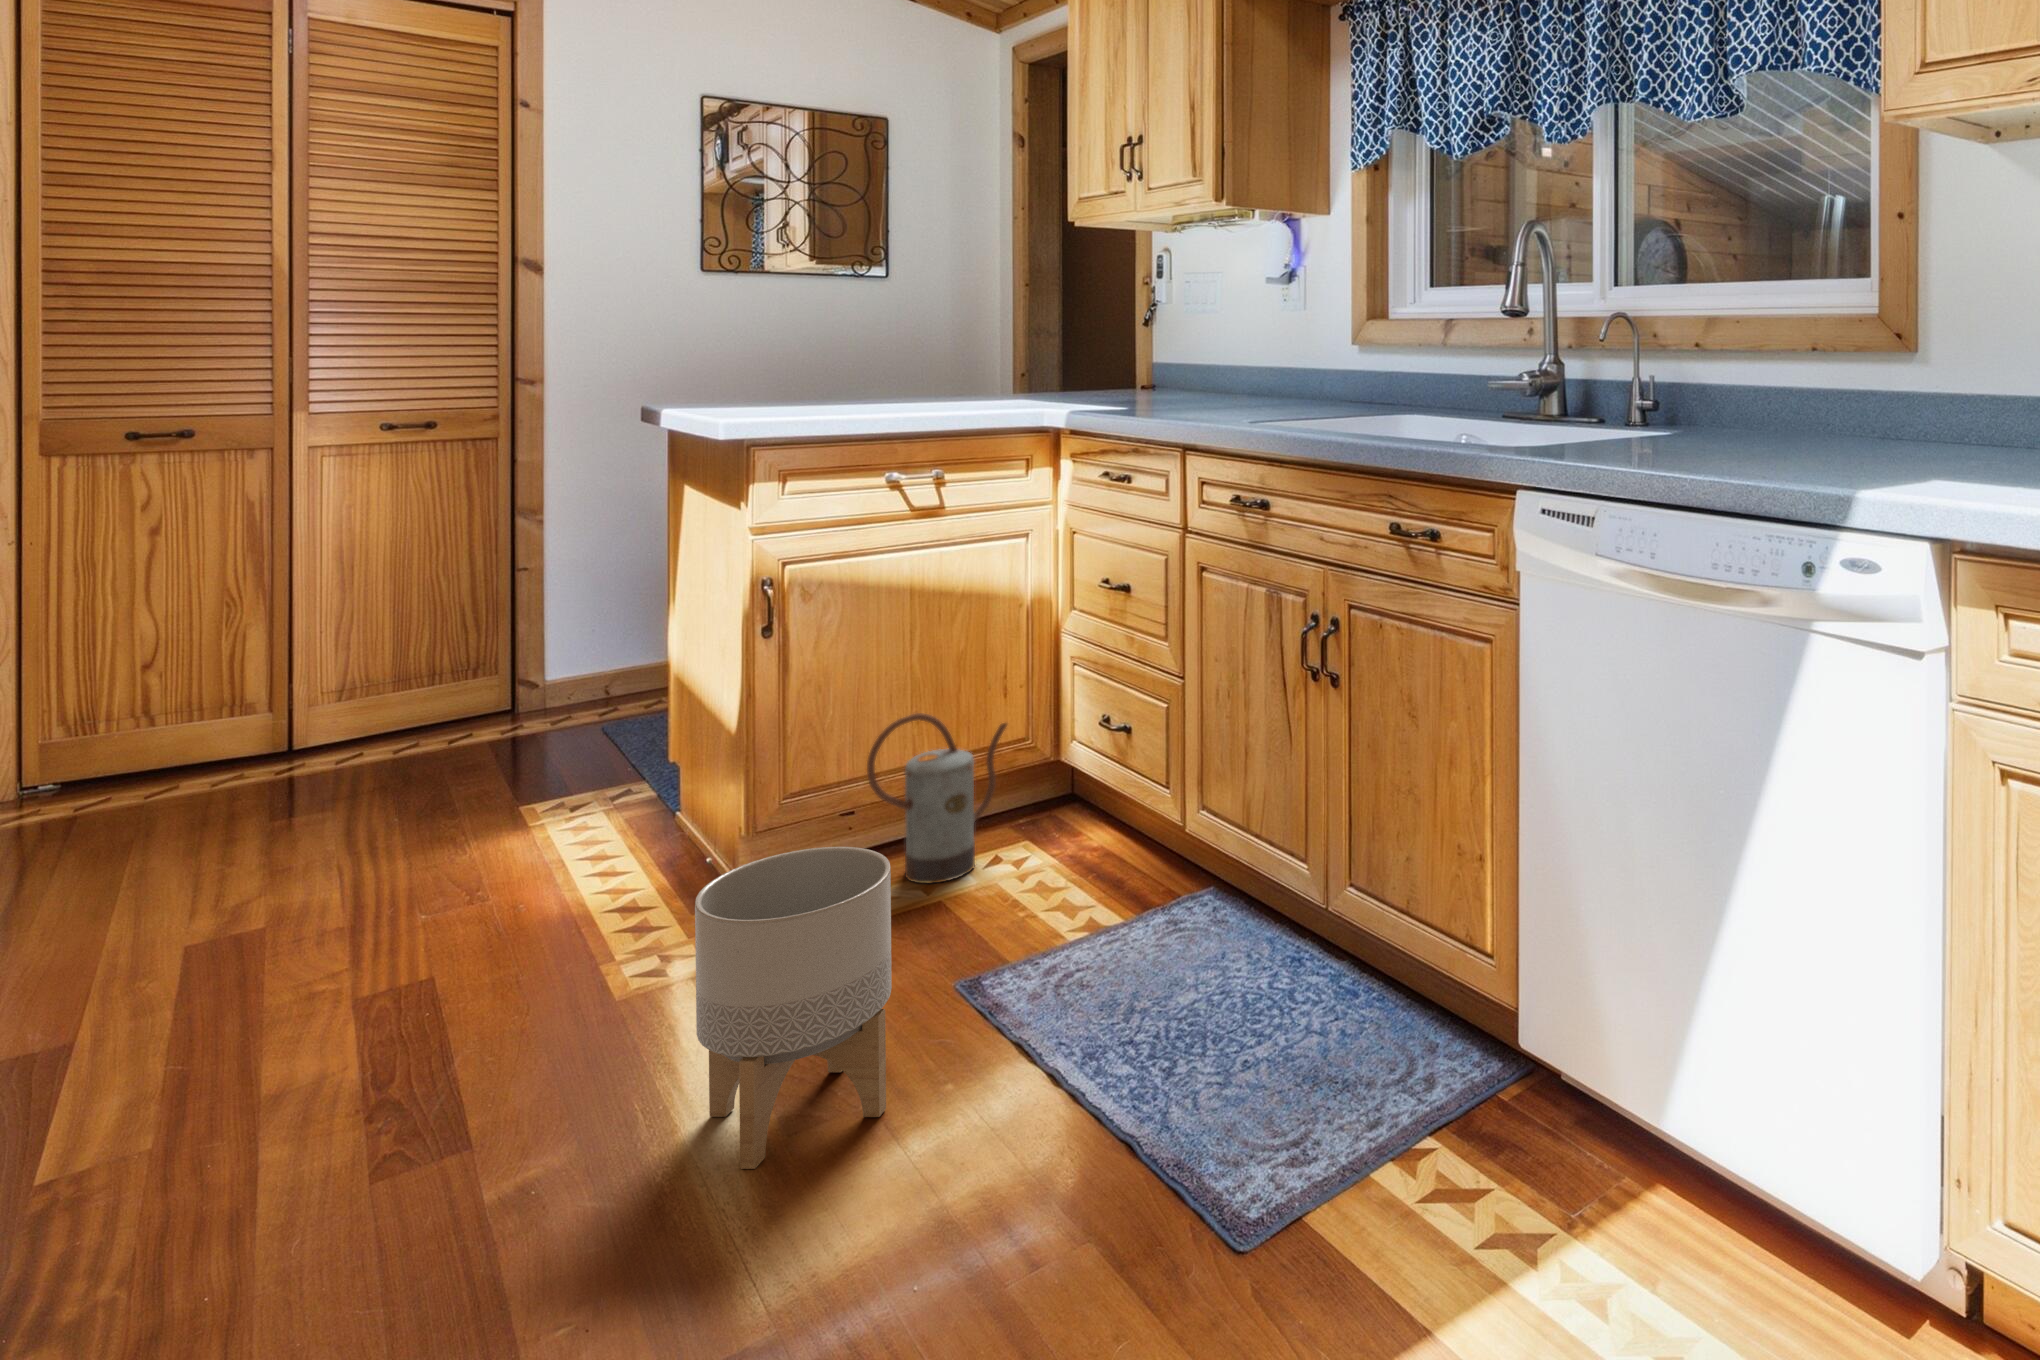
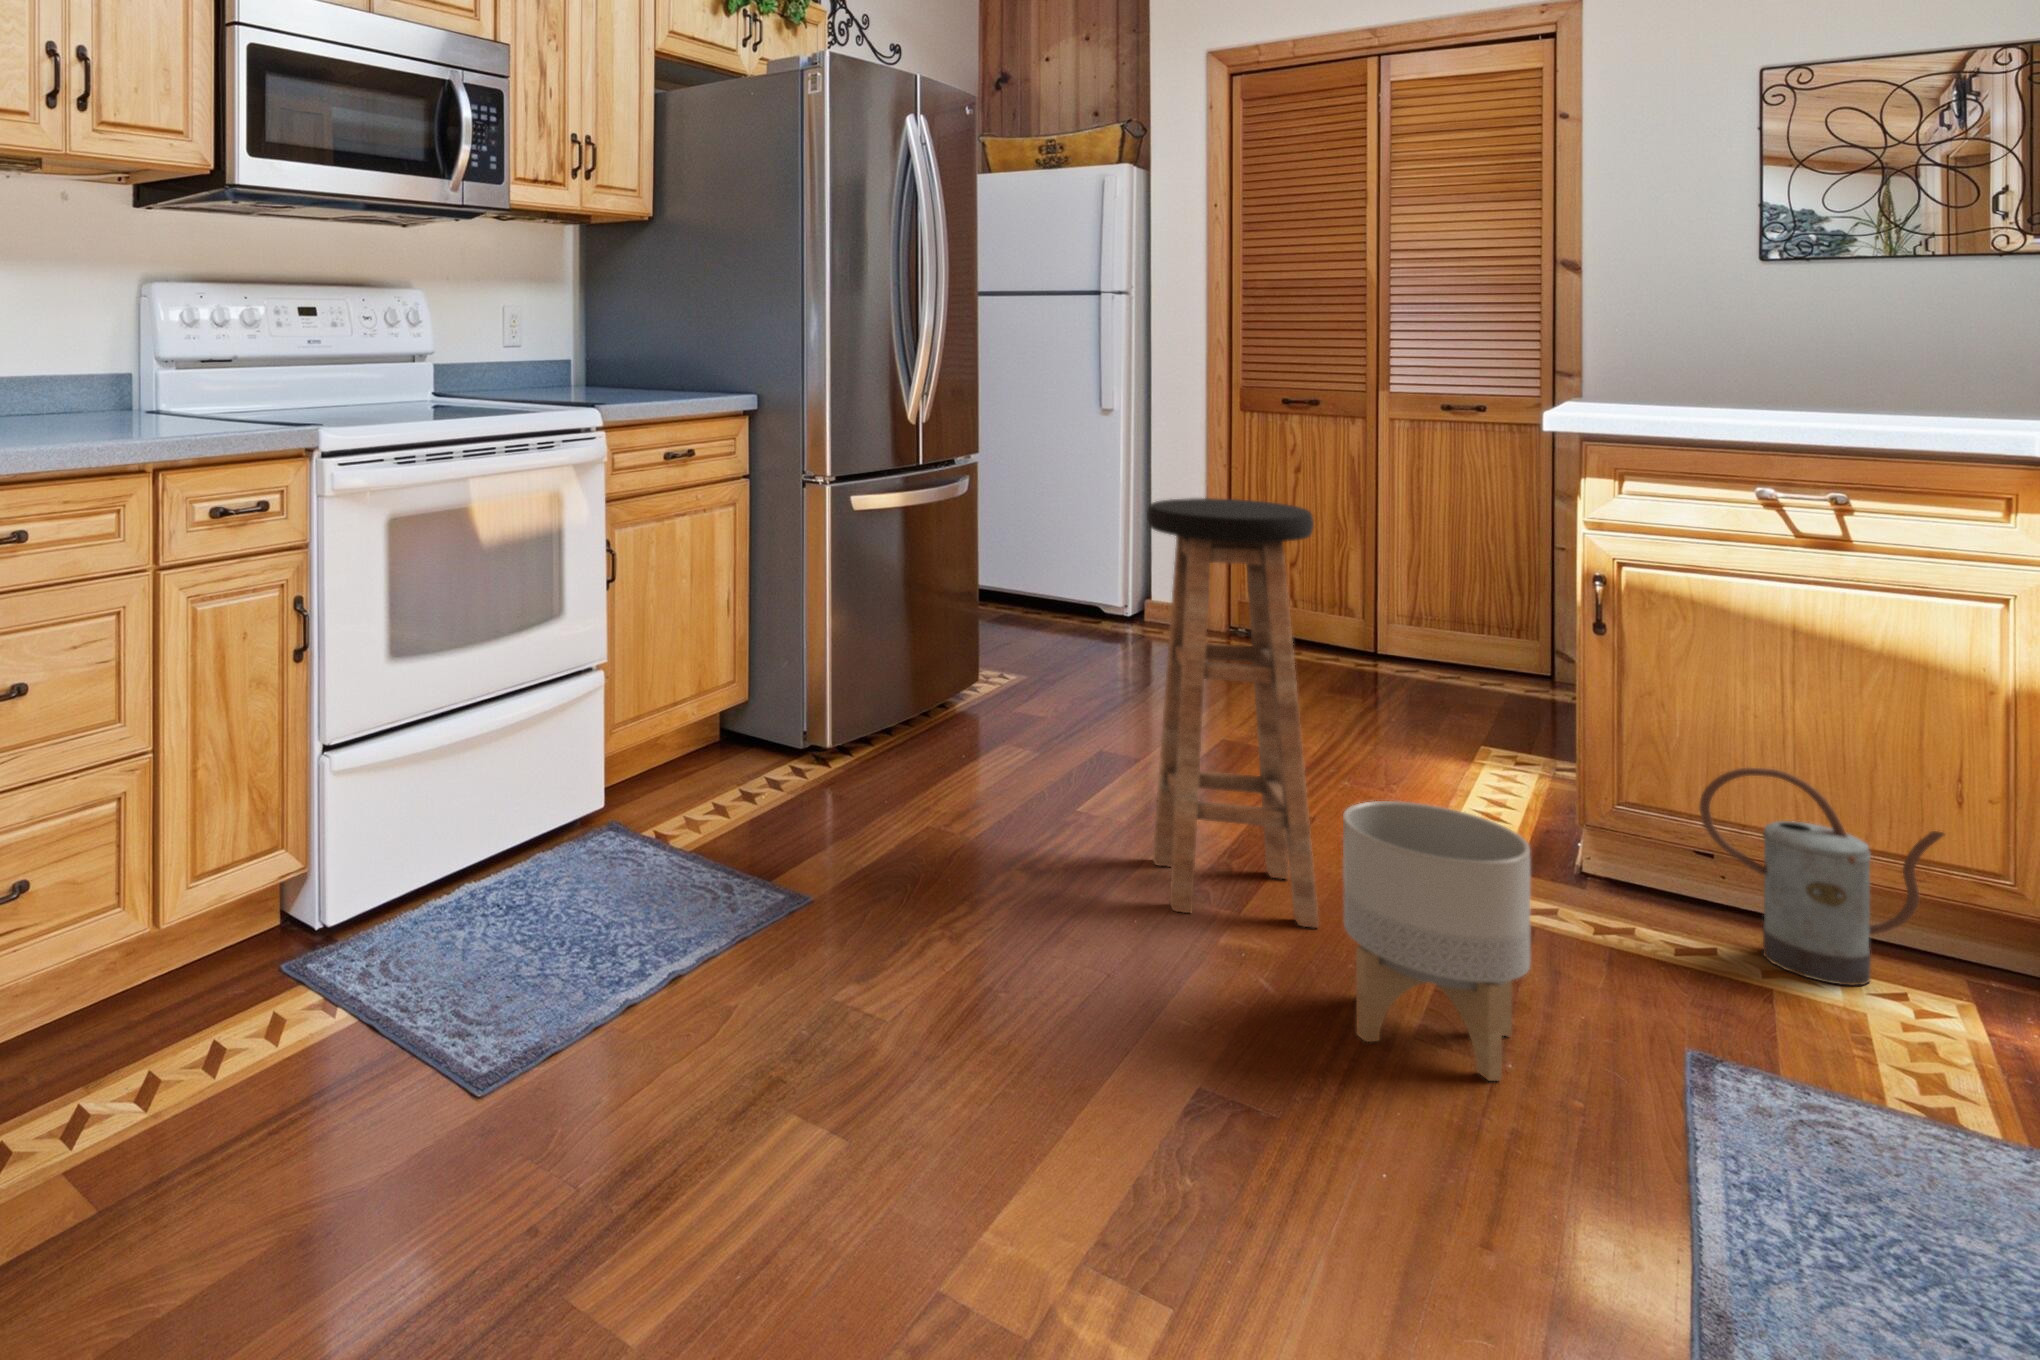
bar stool: none [265,554,580,1198] -> present [1147,498,1319,928]

